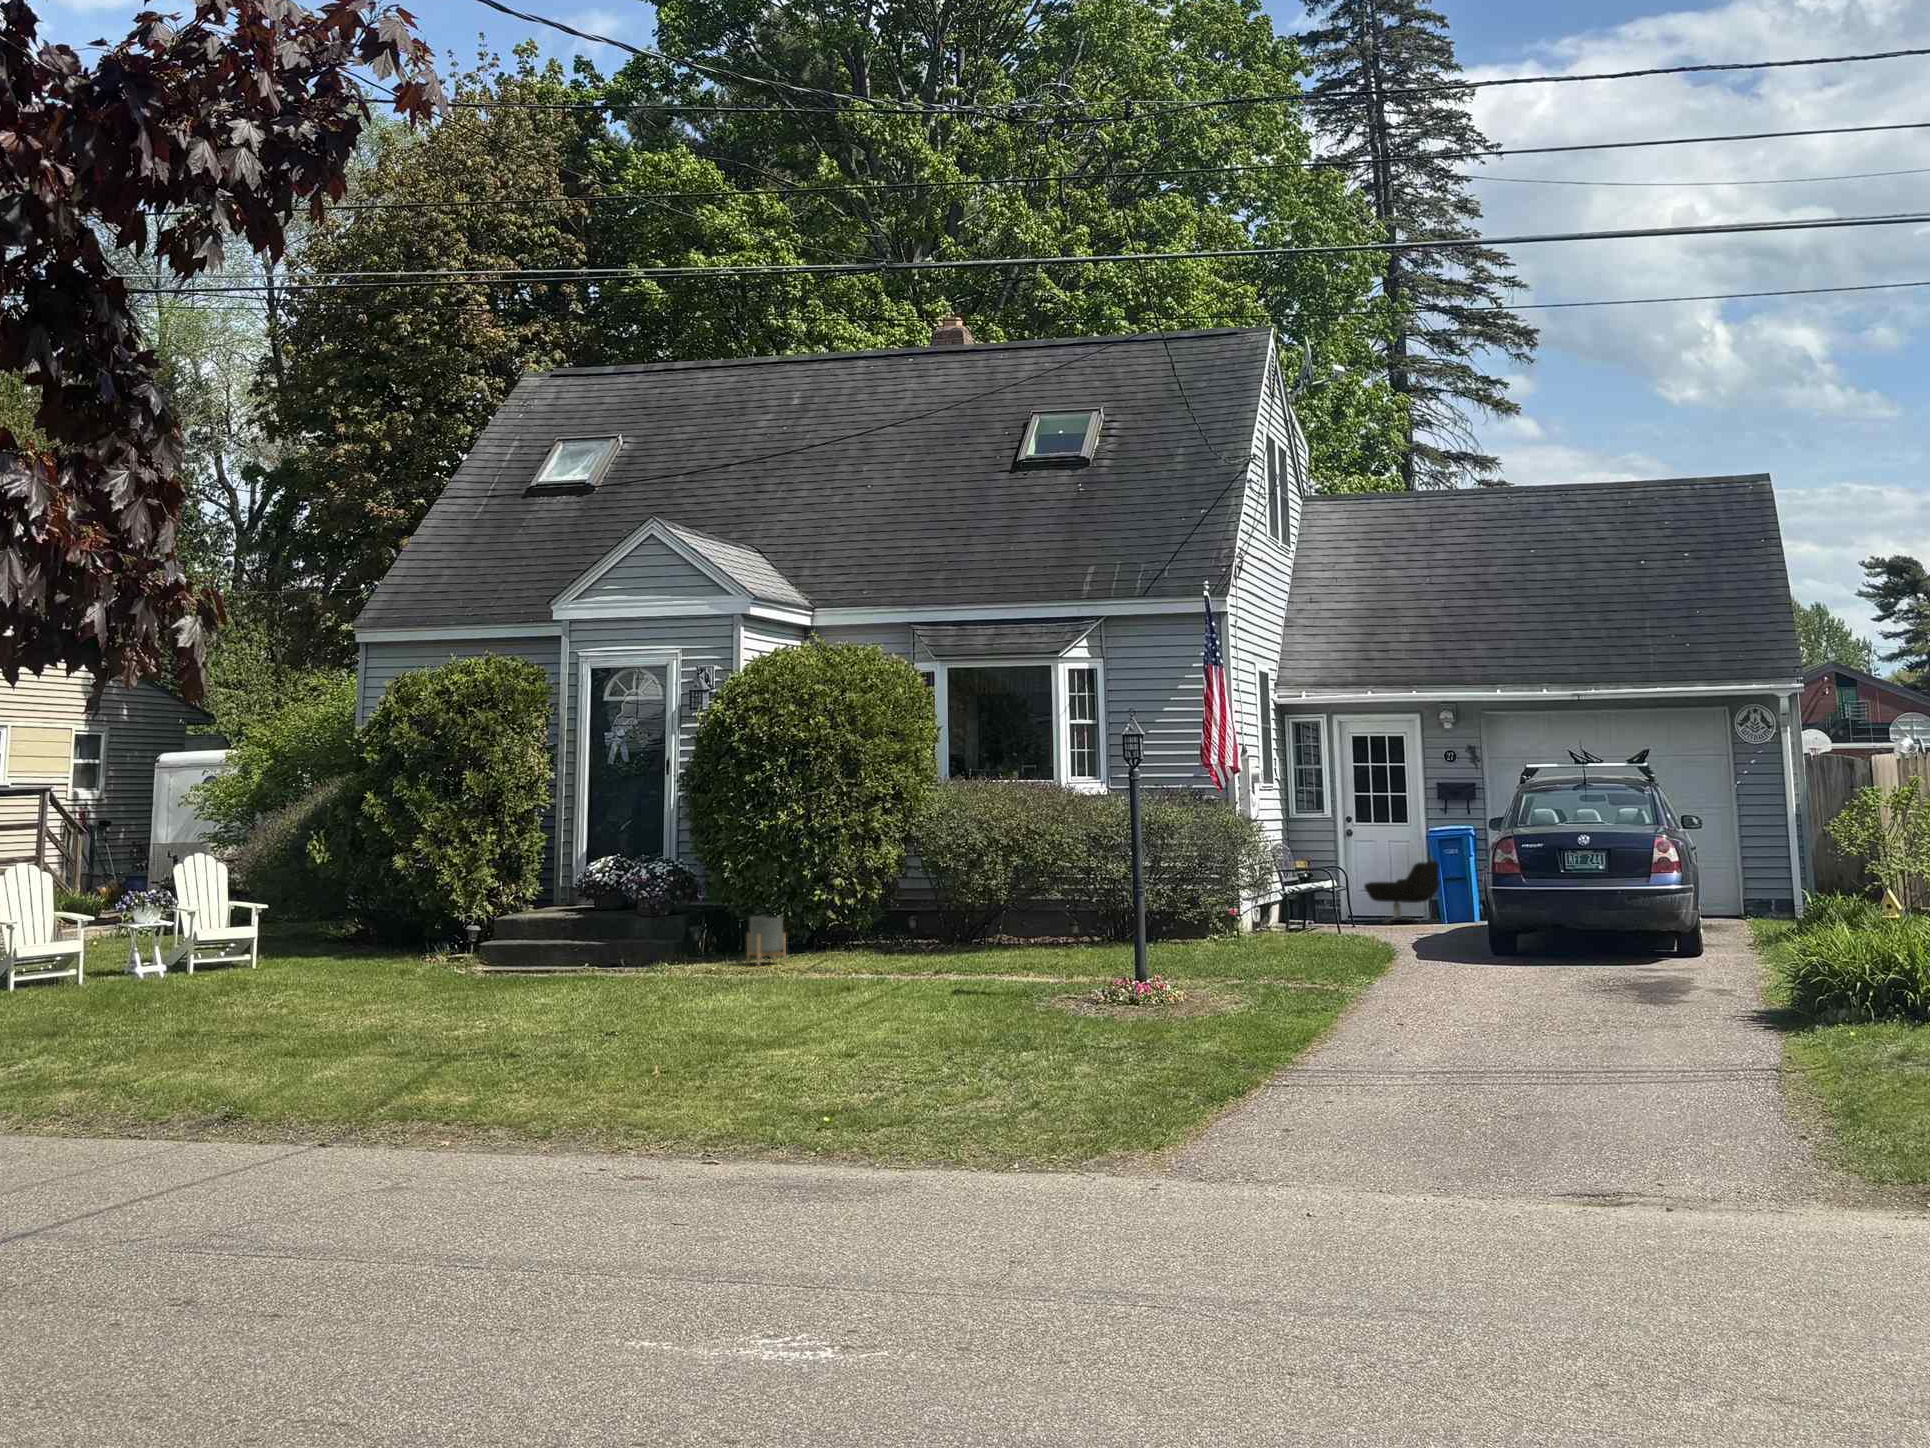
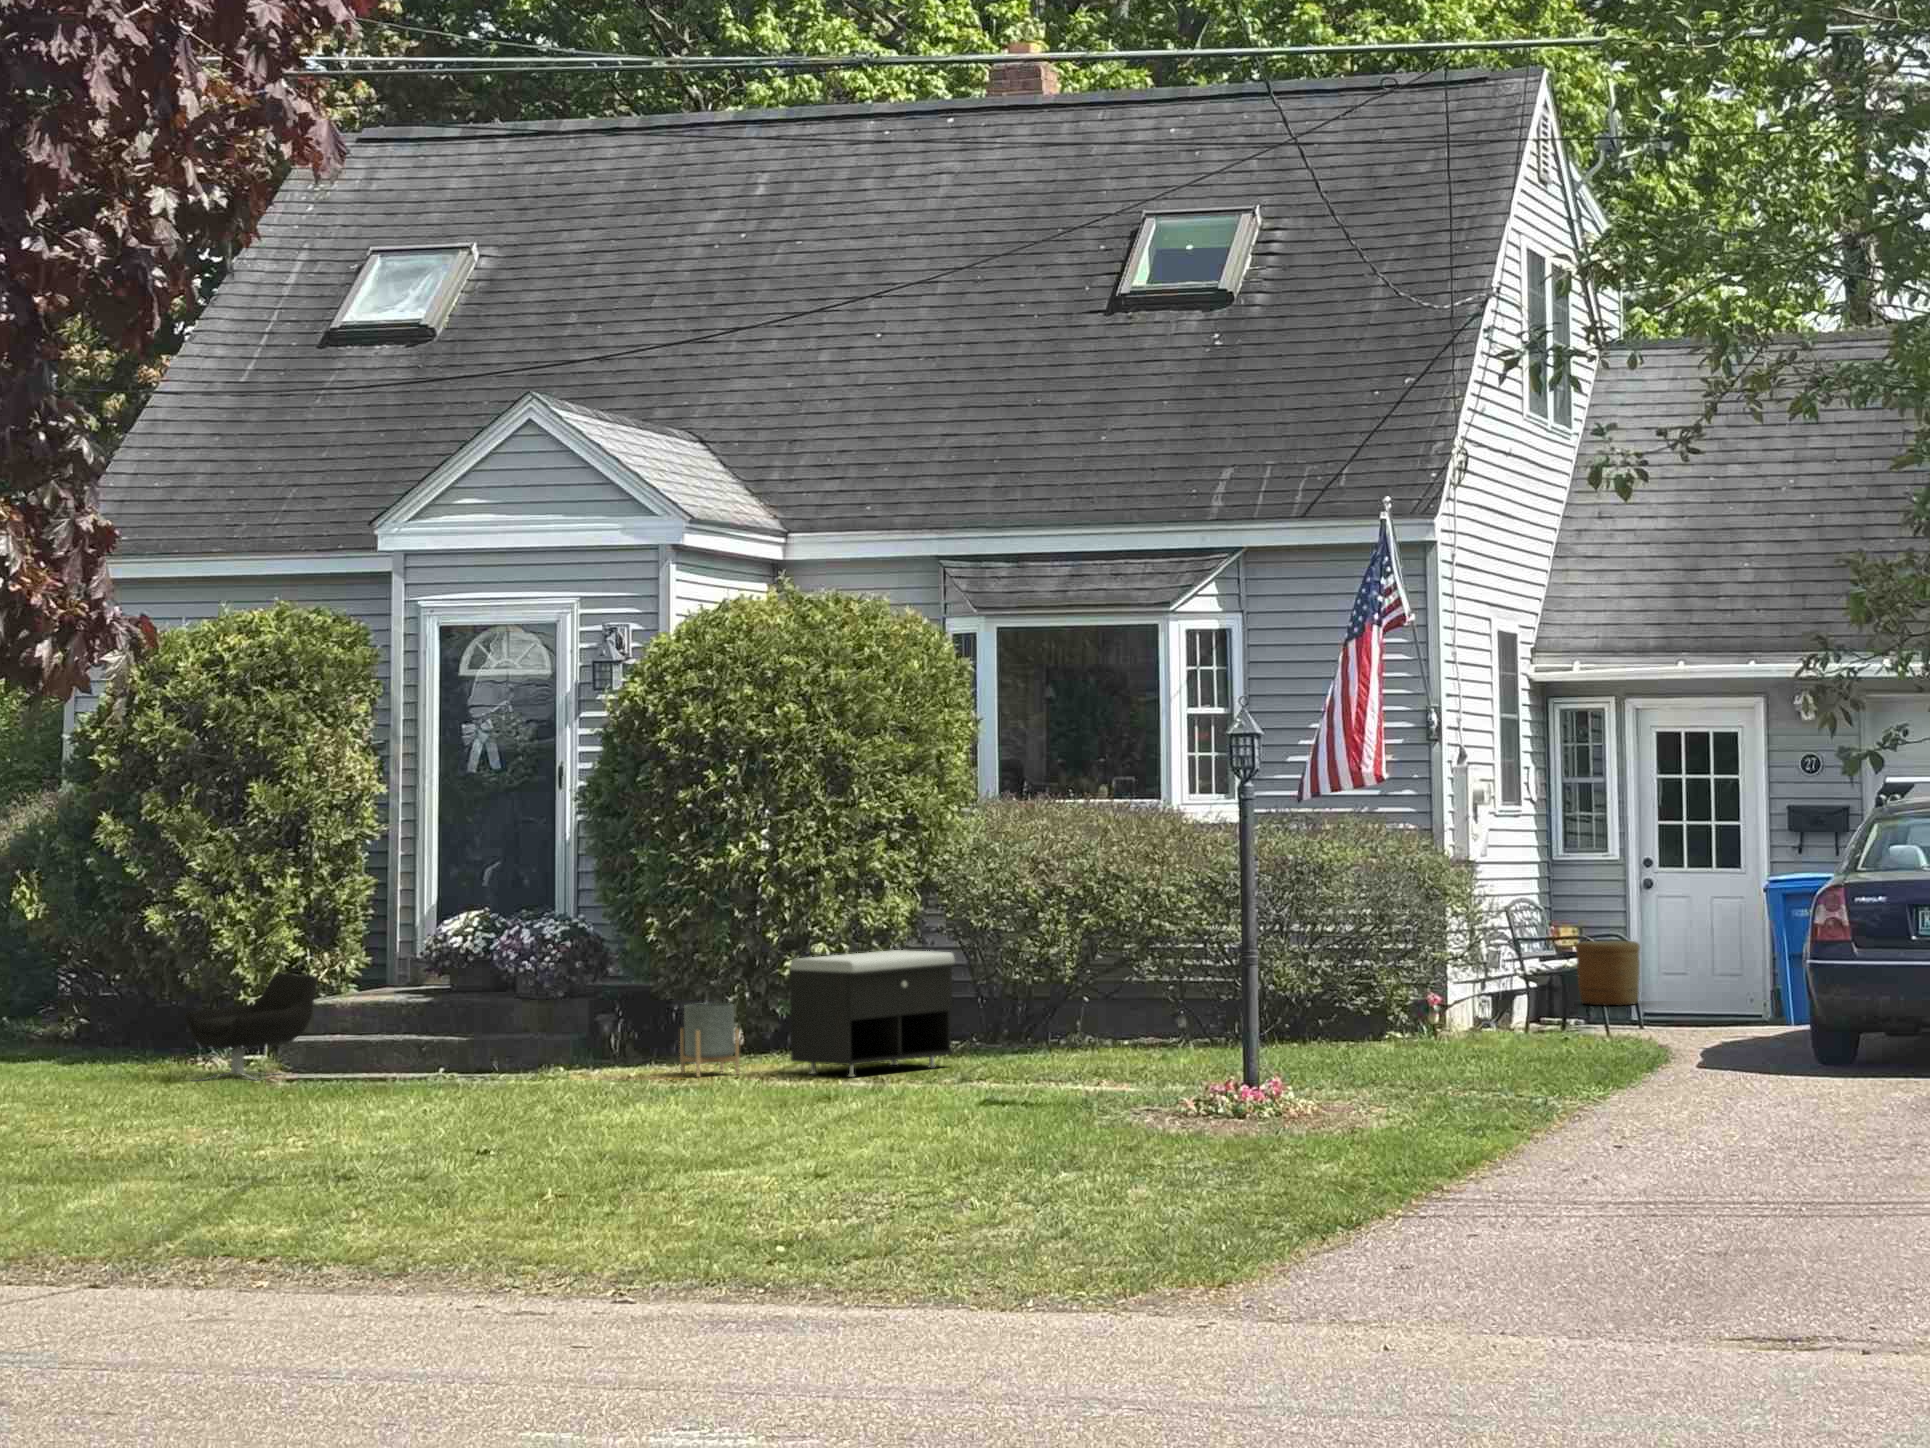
lounge chair: present [1364,861,1440,919] -> present [185,972,318,1080]
woven basket: none [1308,870,1349,912] -> present [1575,941,1640,1006]
storage bench: none [819,879,927,965] -> present [790,950,955,1077]

